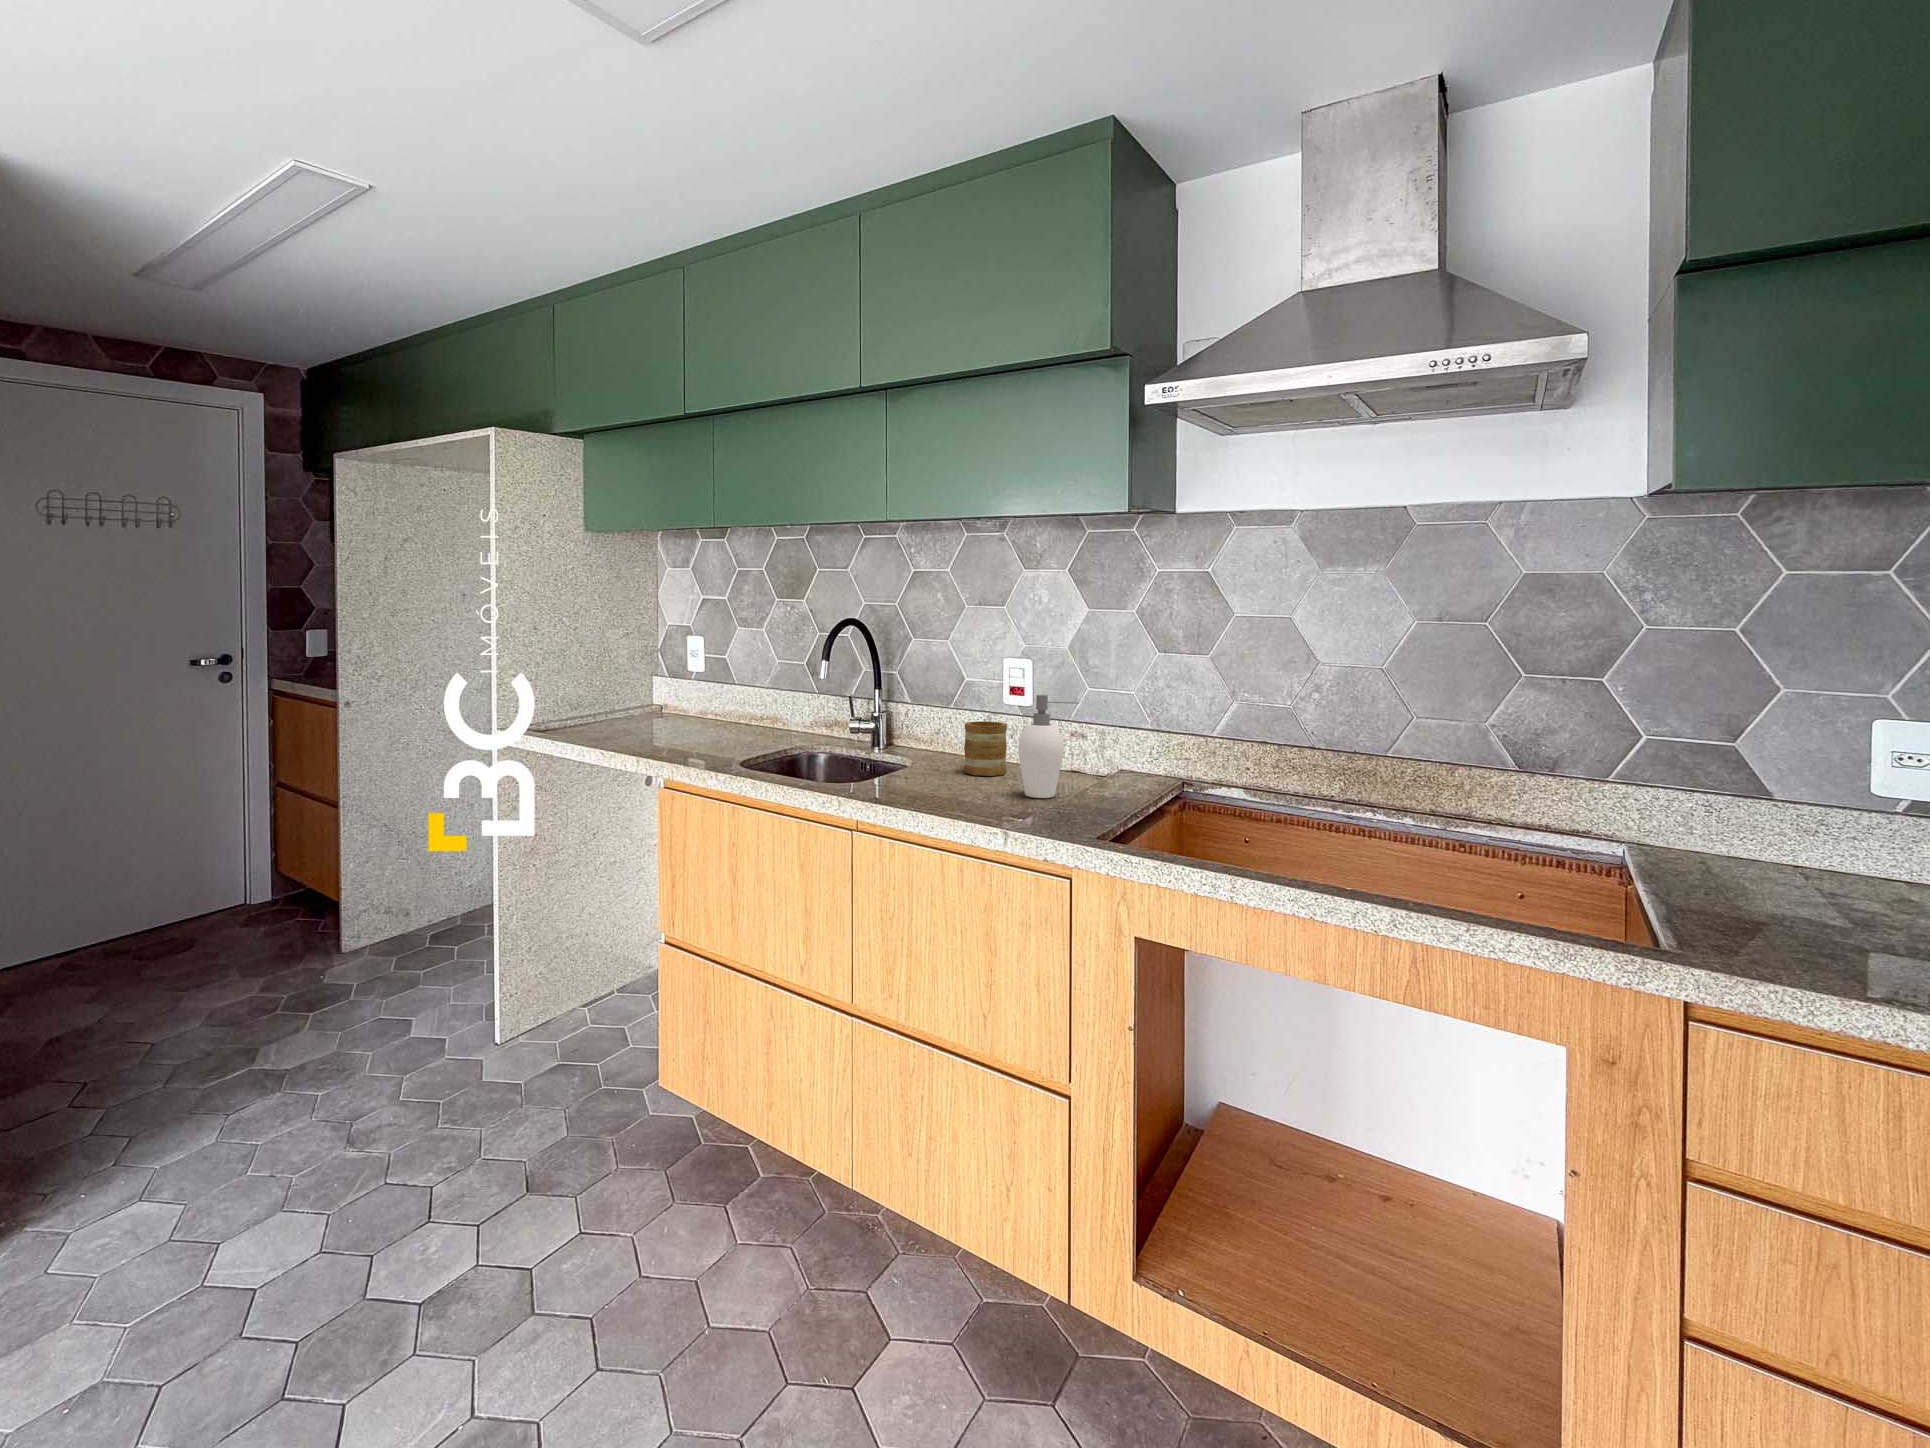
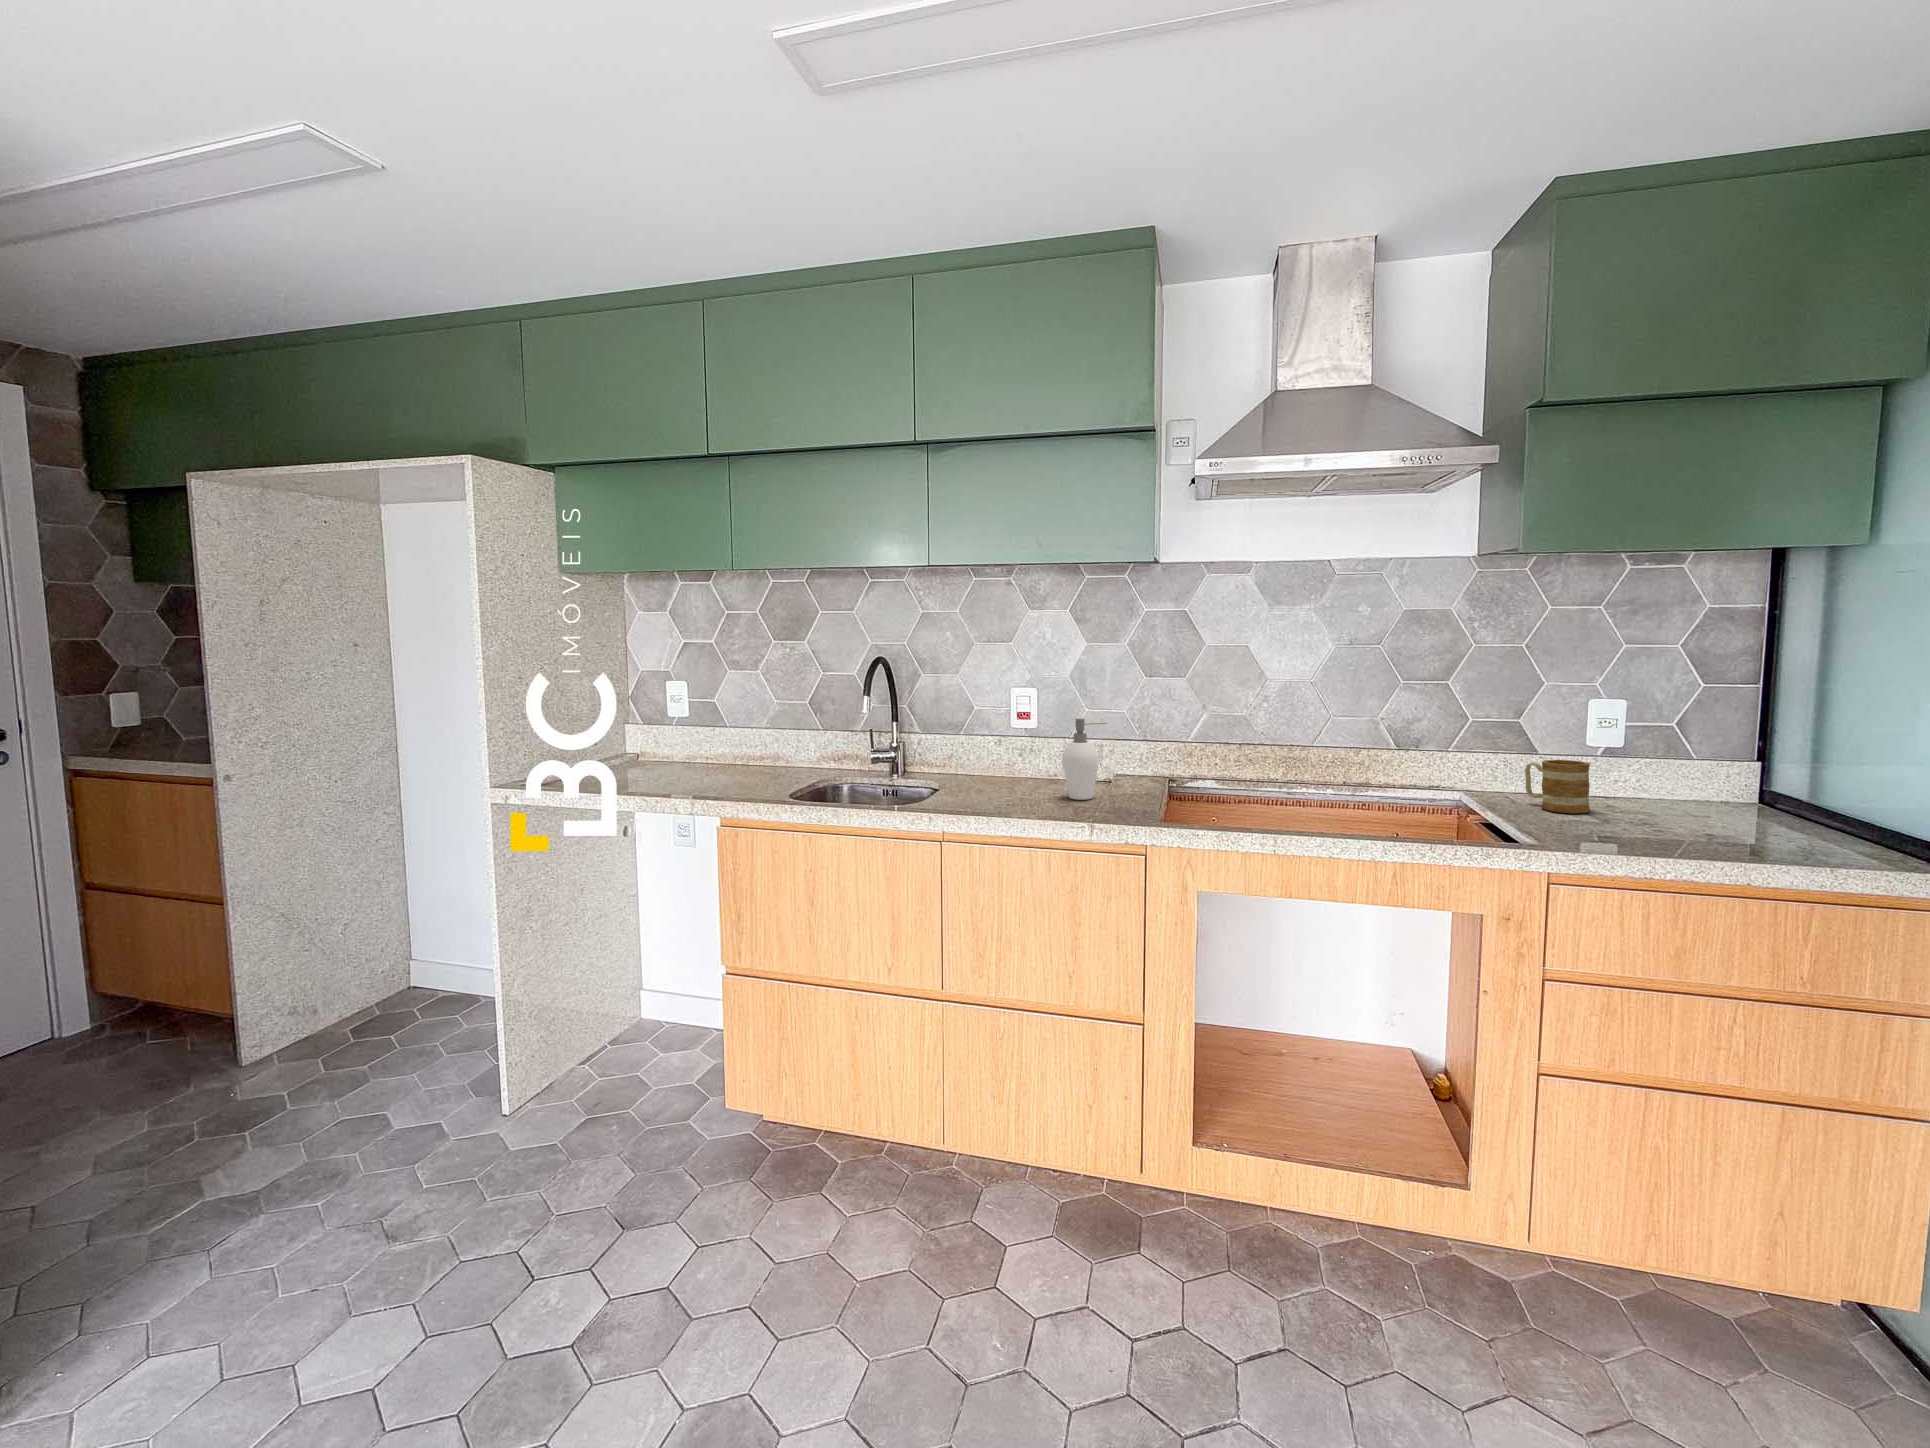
mug: present [964,721,1007,776] -> present [1525,760,1590,813]

